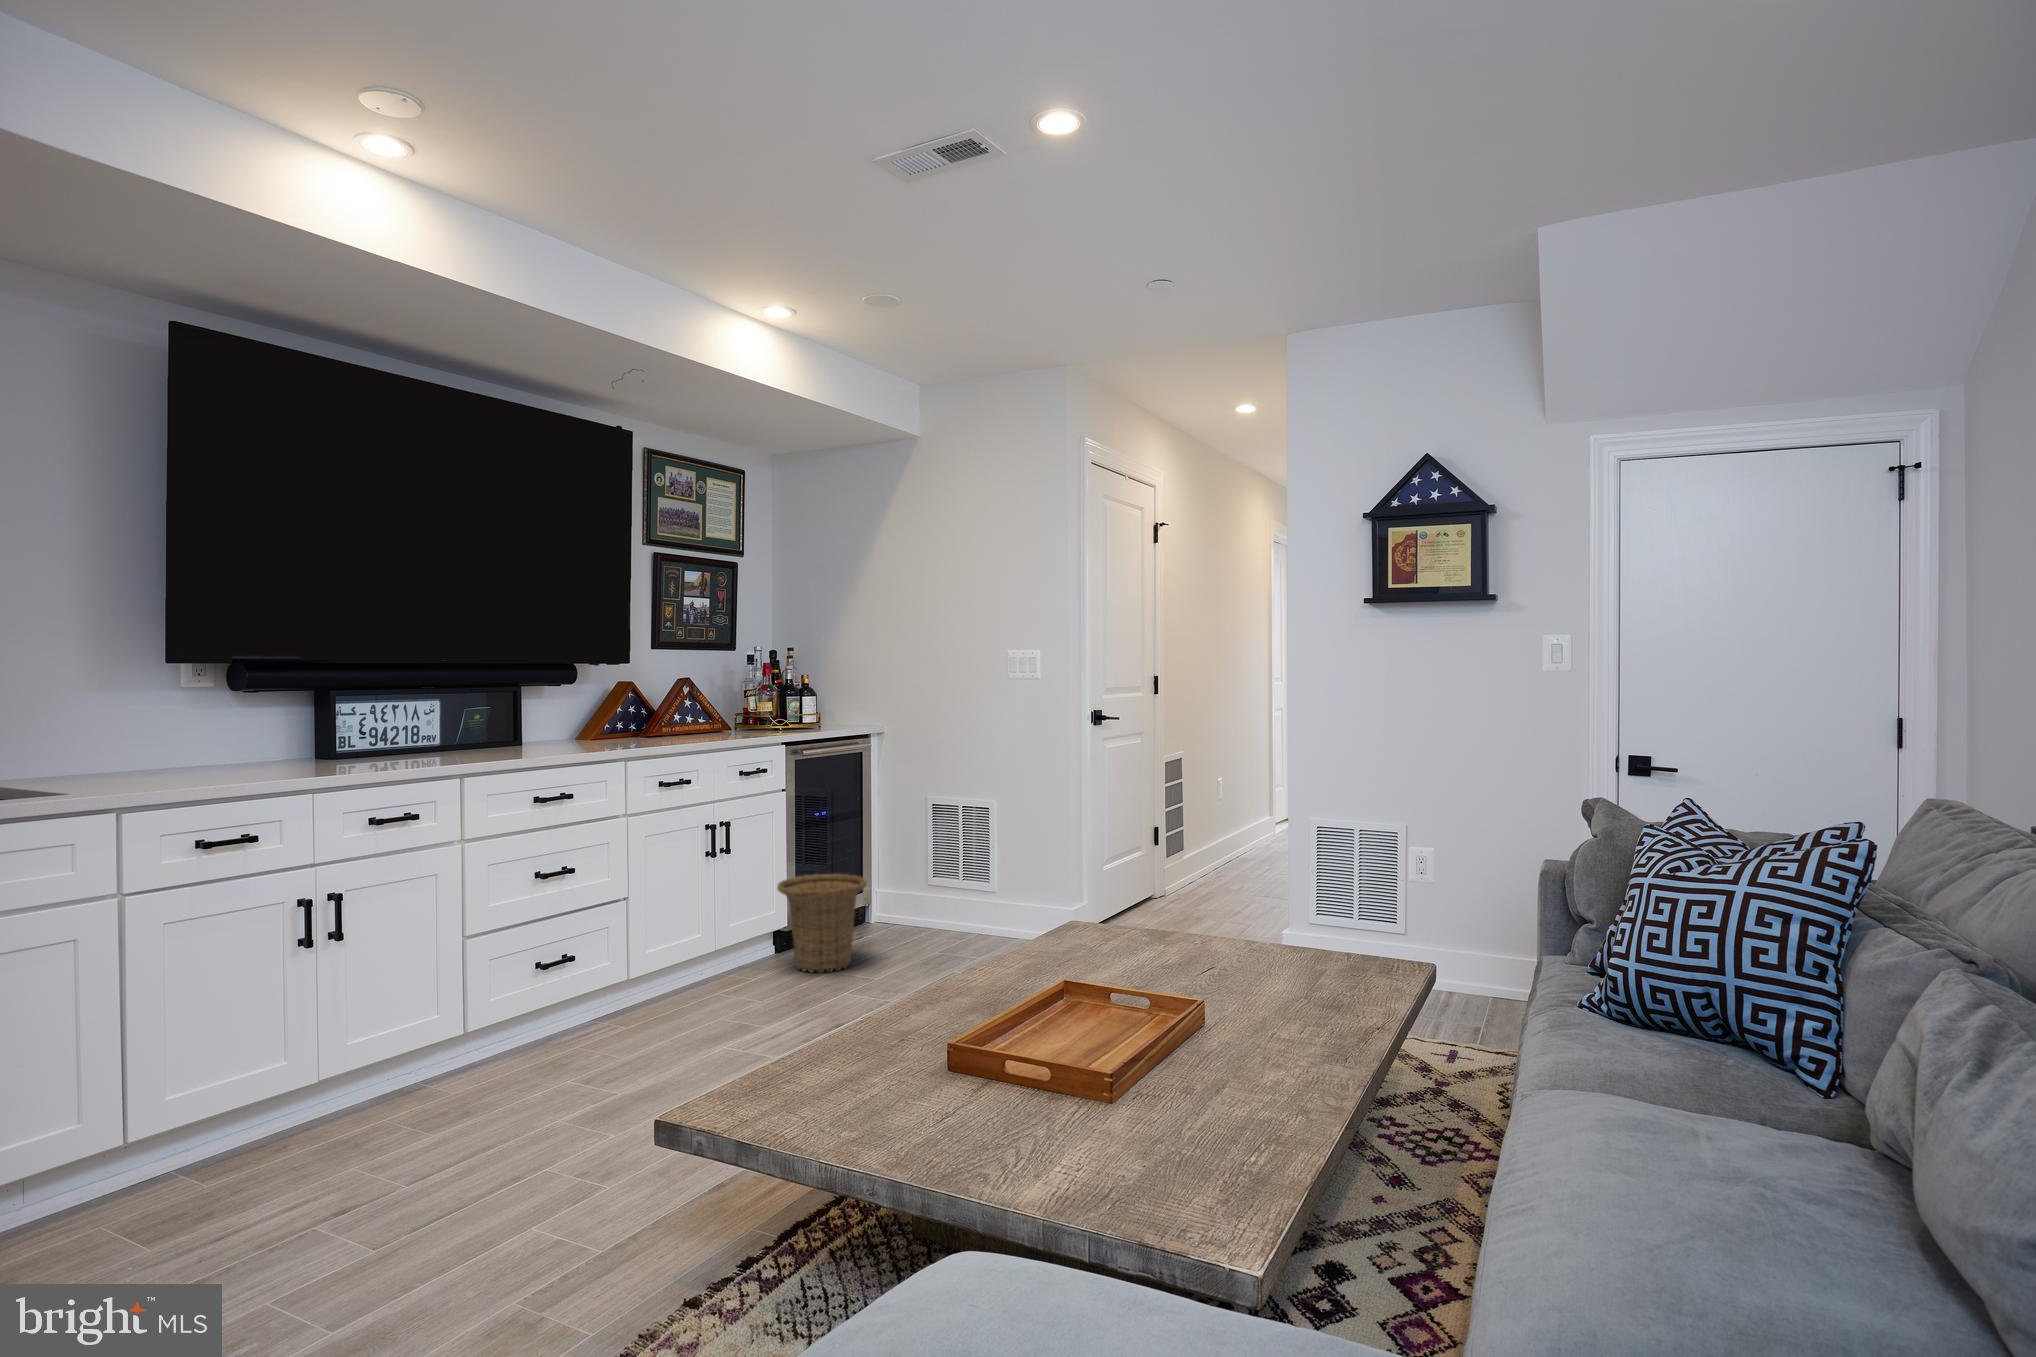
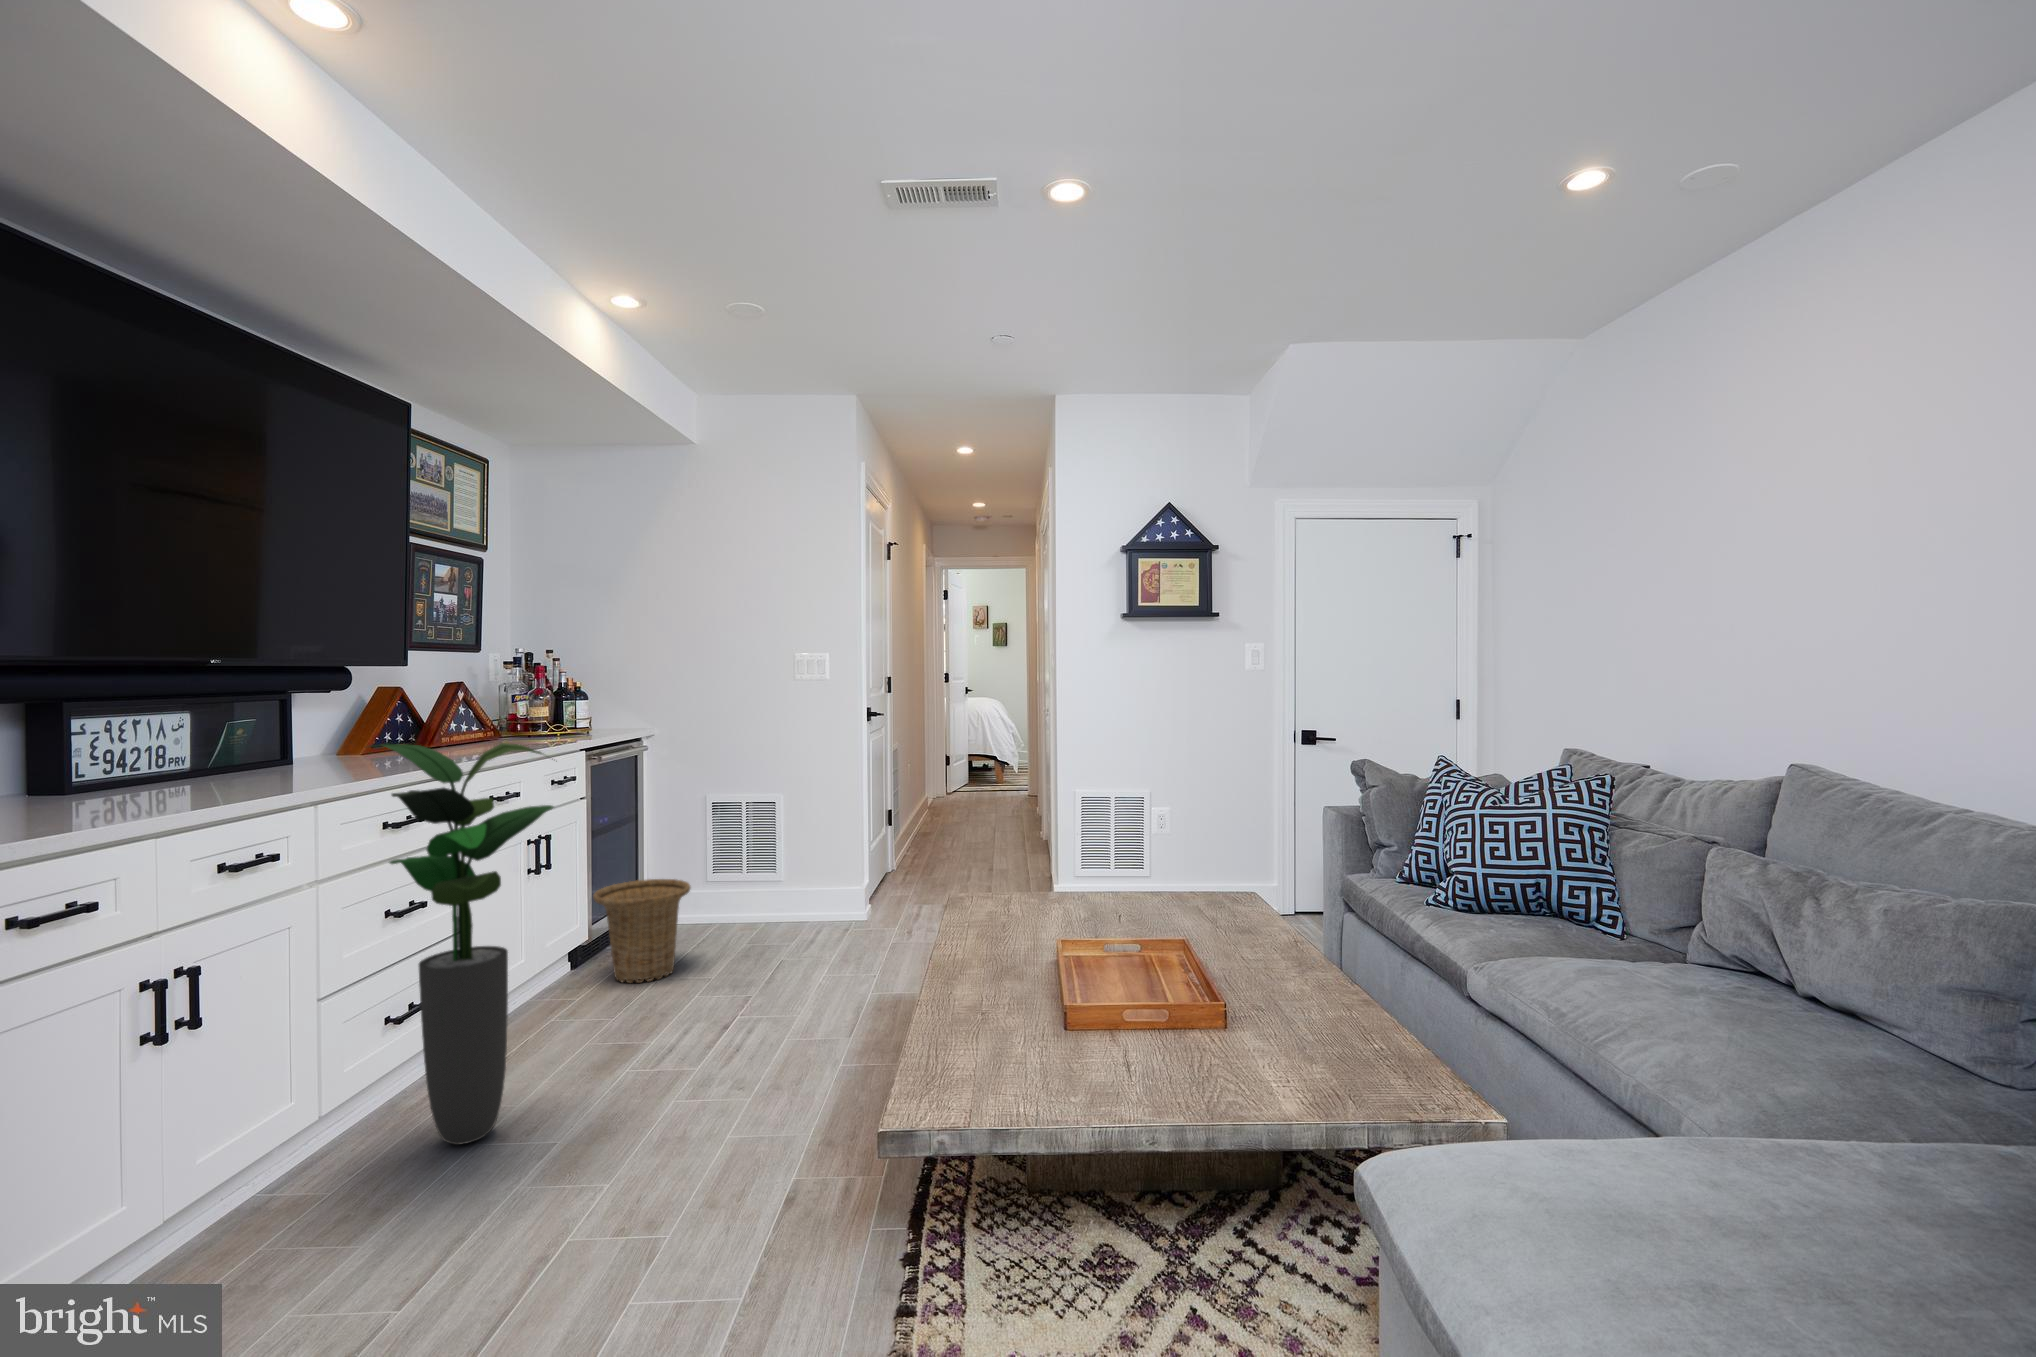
potted plant: none [485,730,642,1079] -> present [382,743,553,1145]

